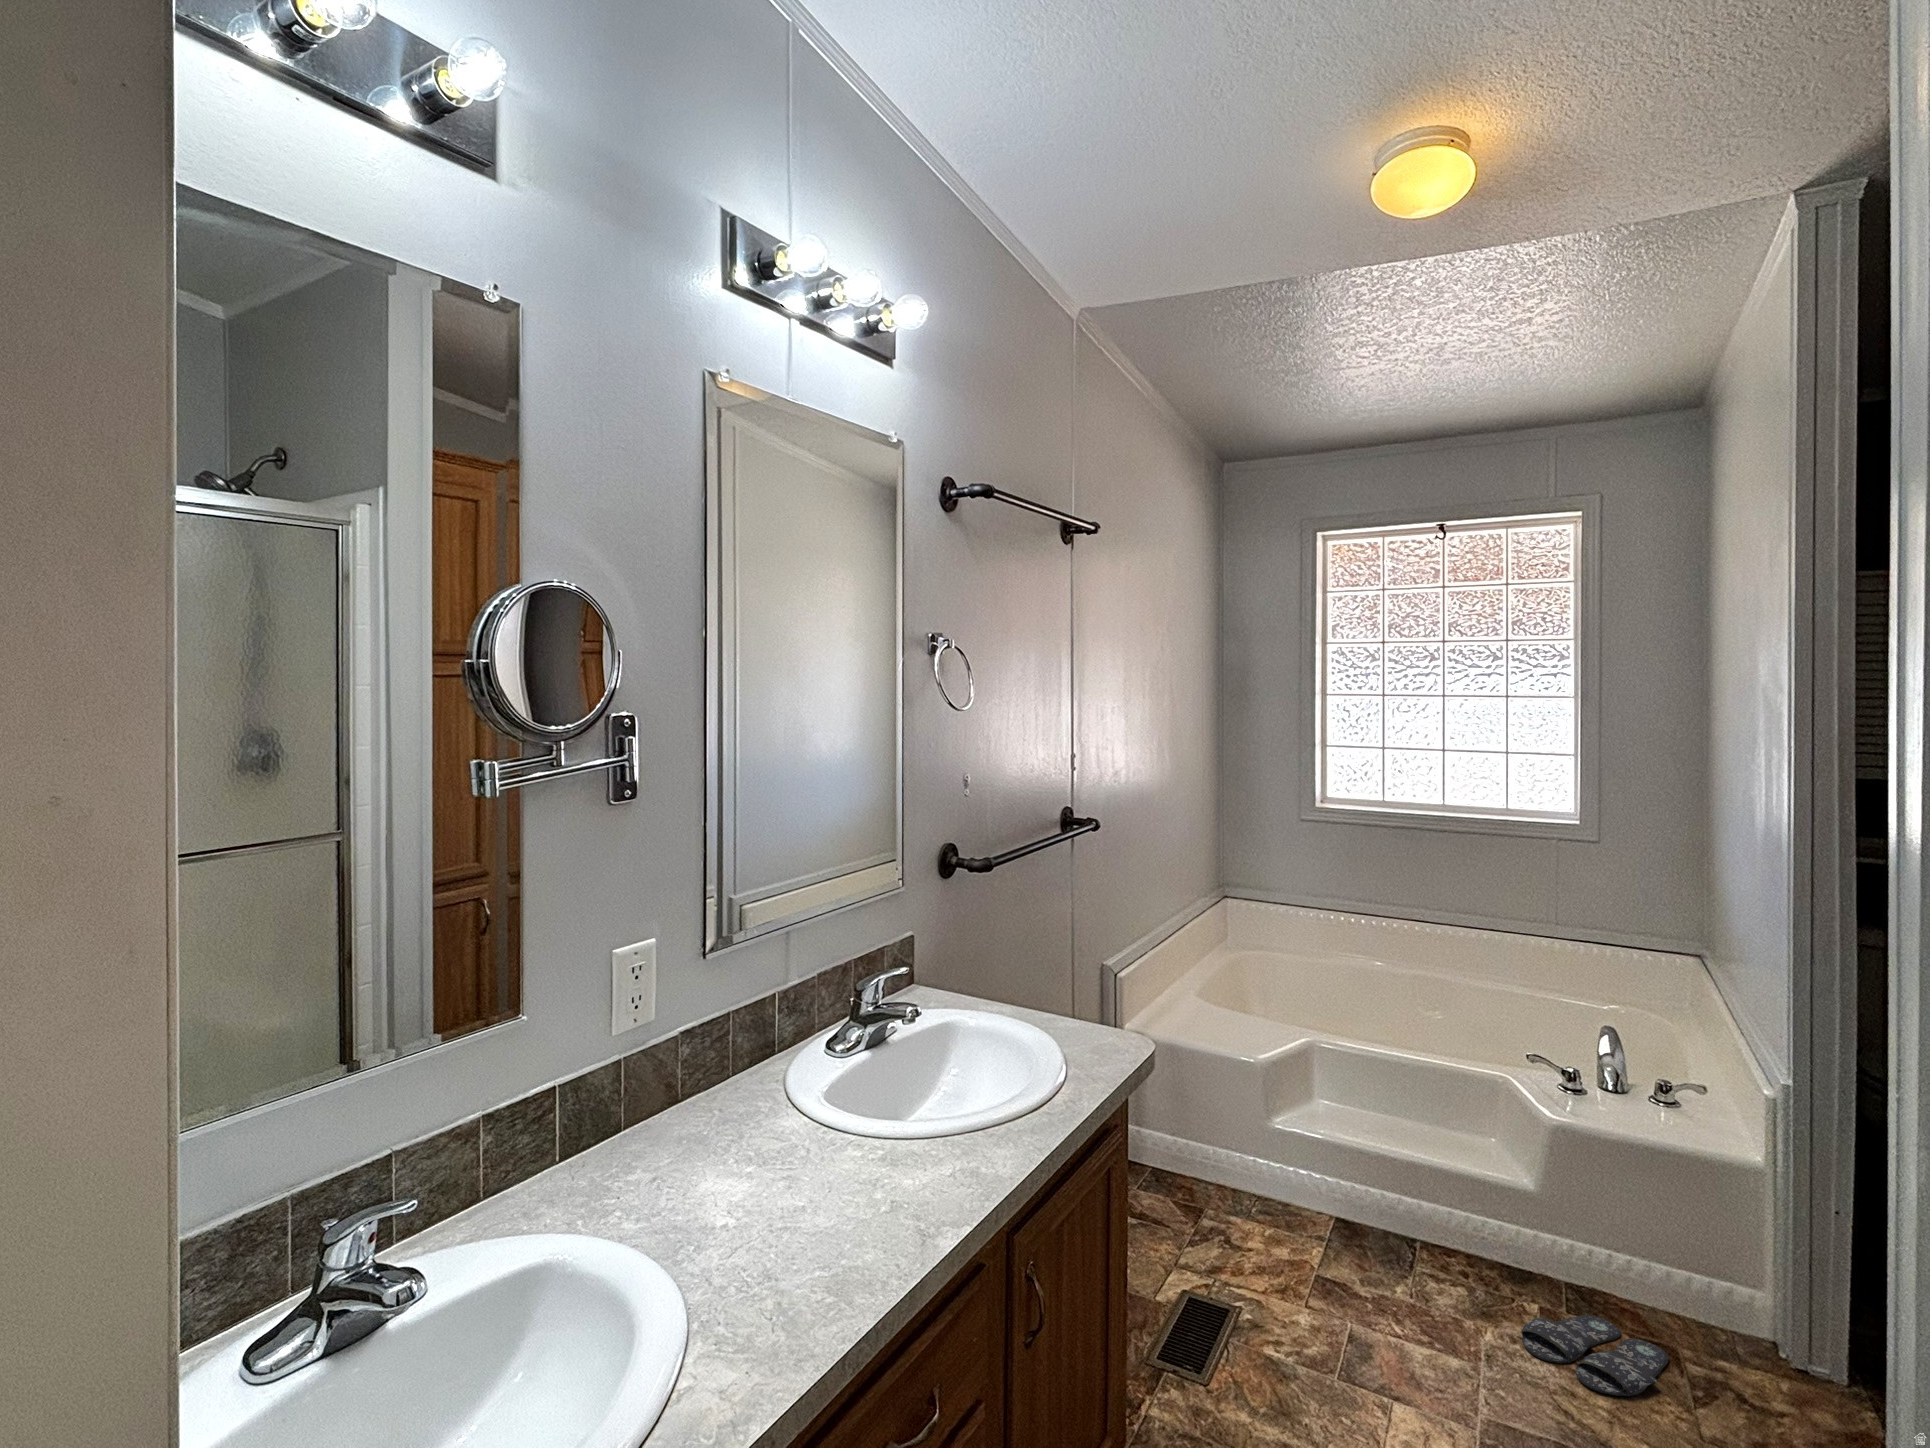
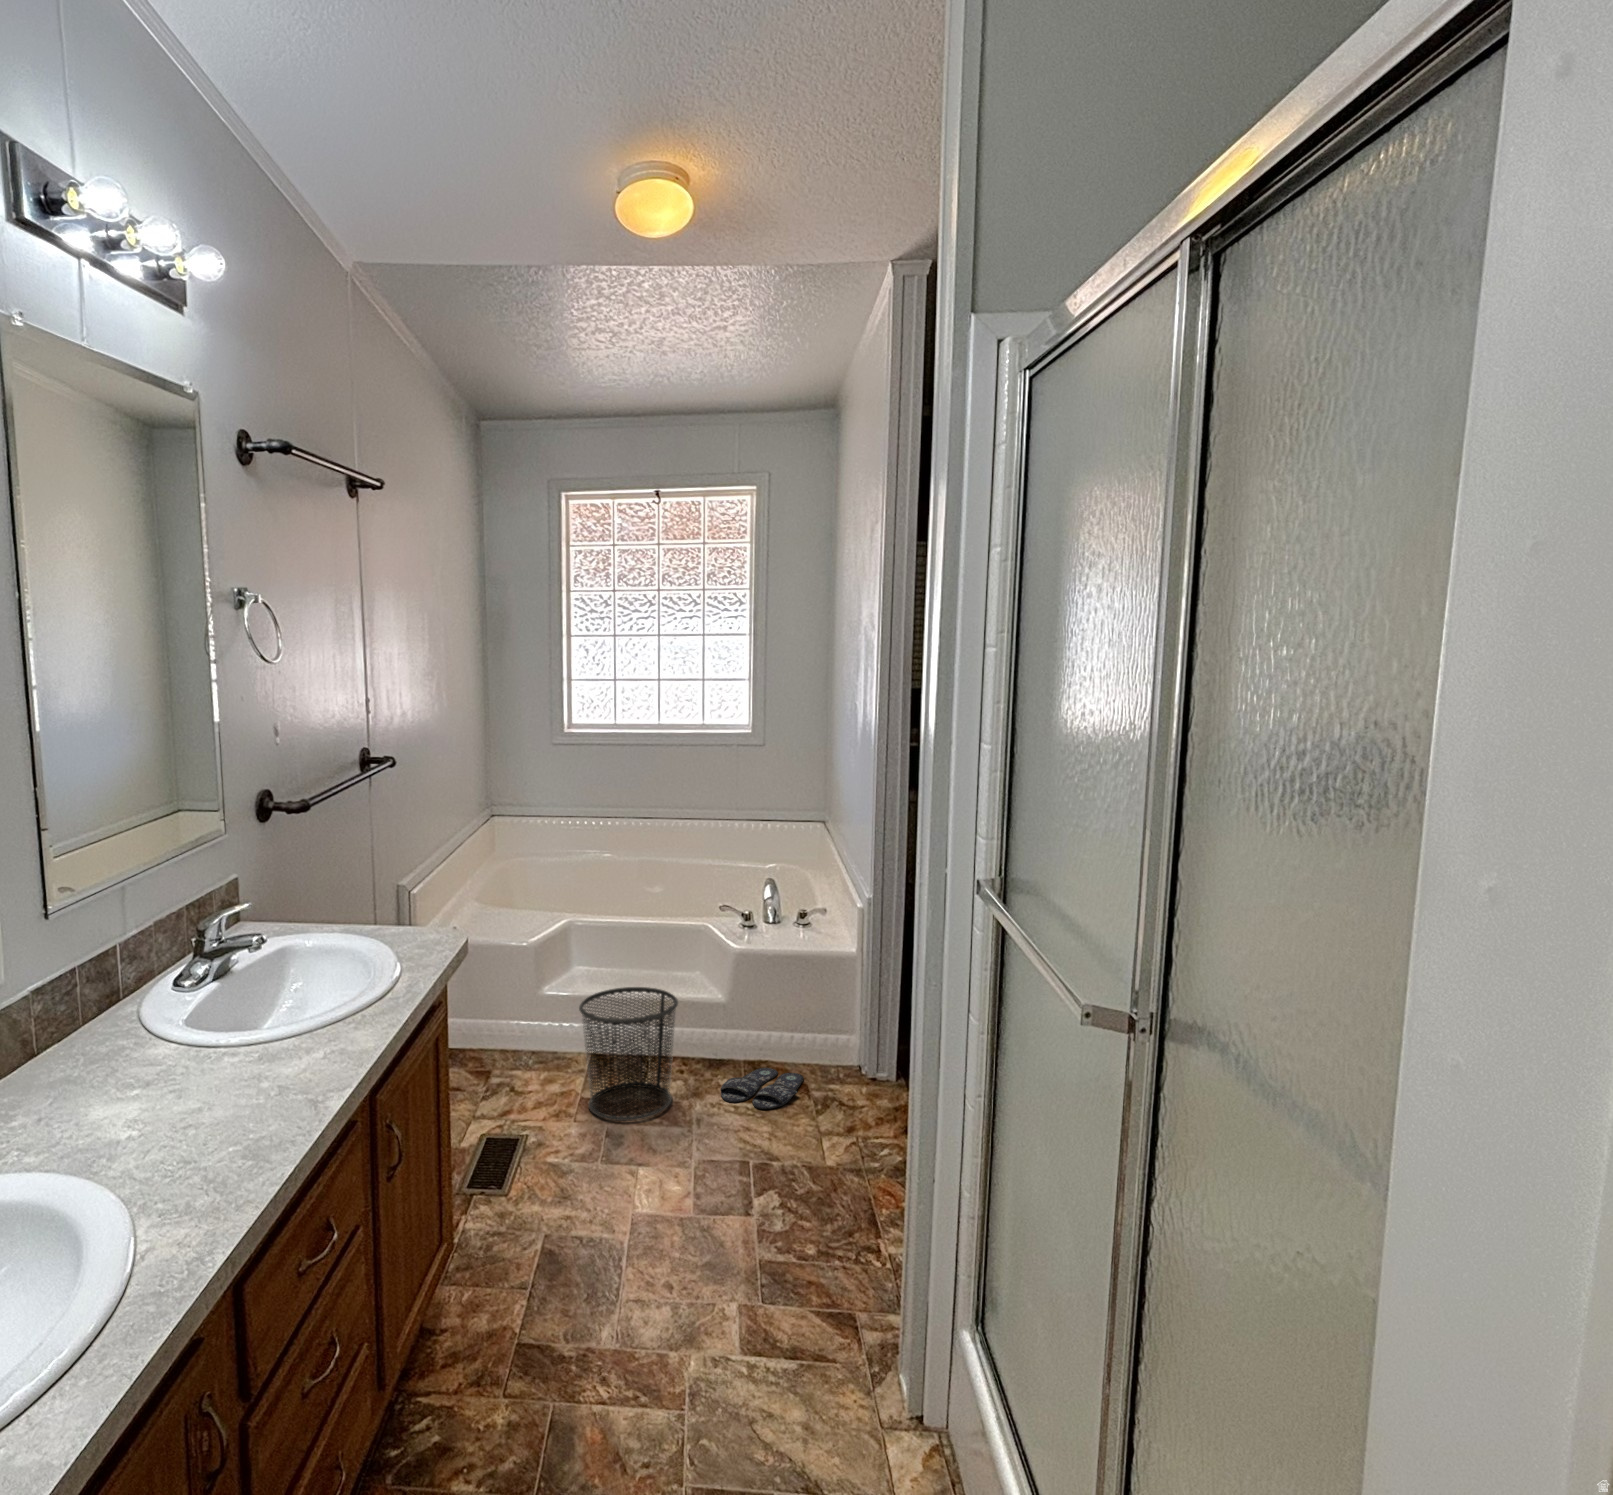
waste bin: none [1314,1142,1455,1338] -> present [579,987,678,1121]

